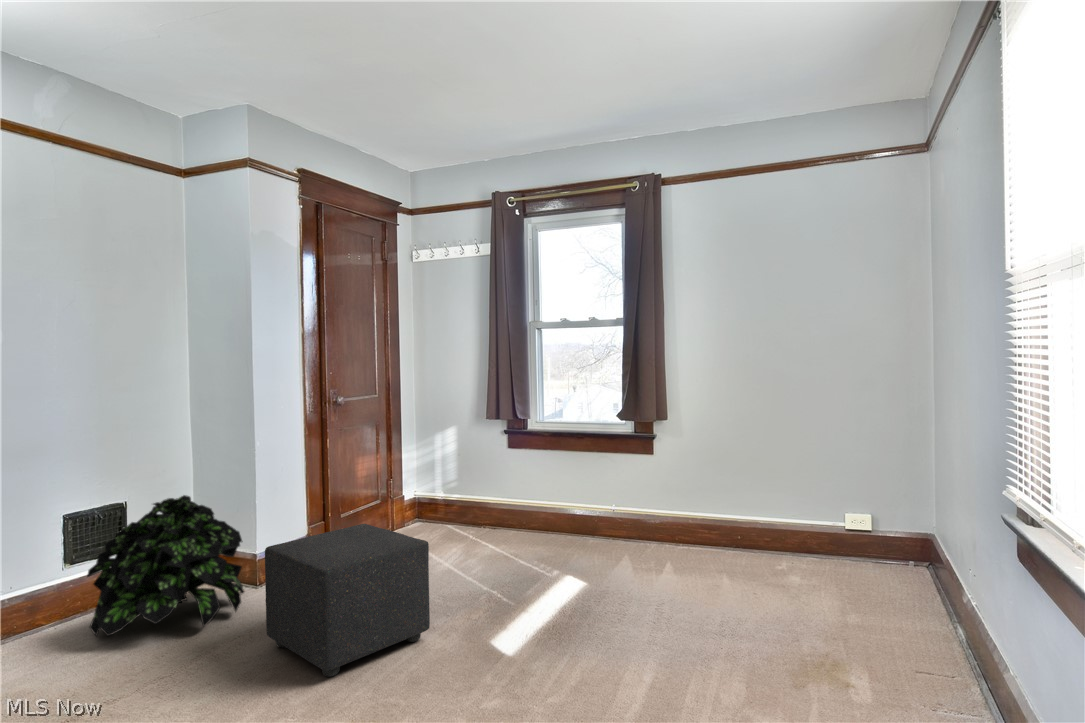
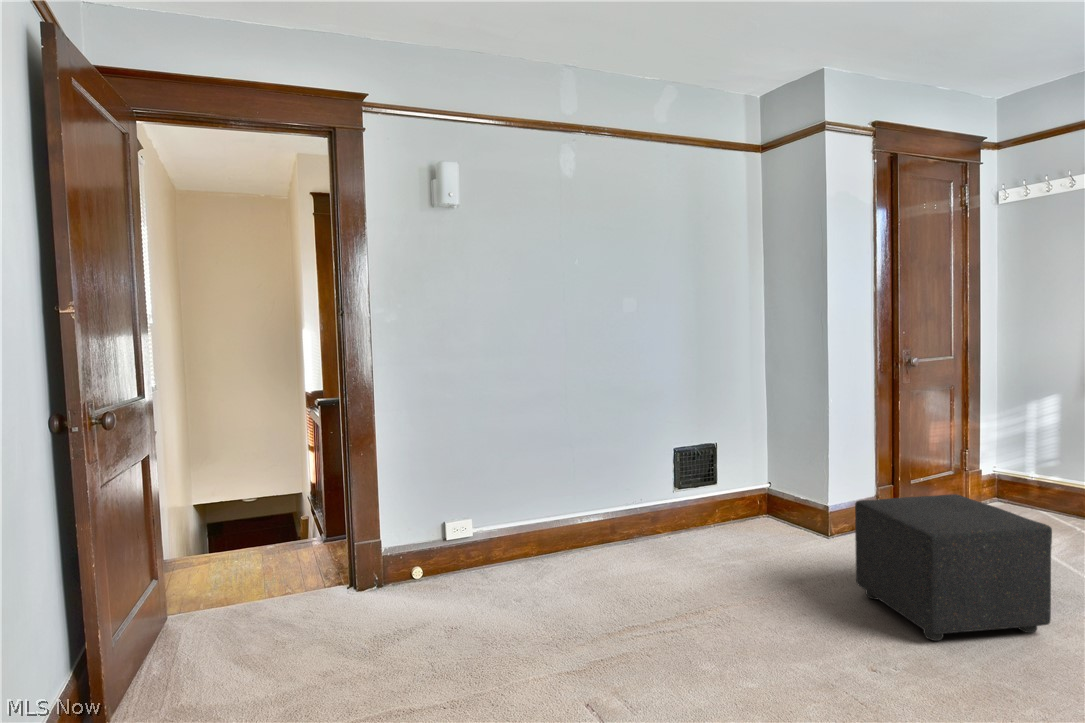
potted plant: present [87,495,244,636] -> none [698,442,824,563]

